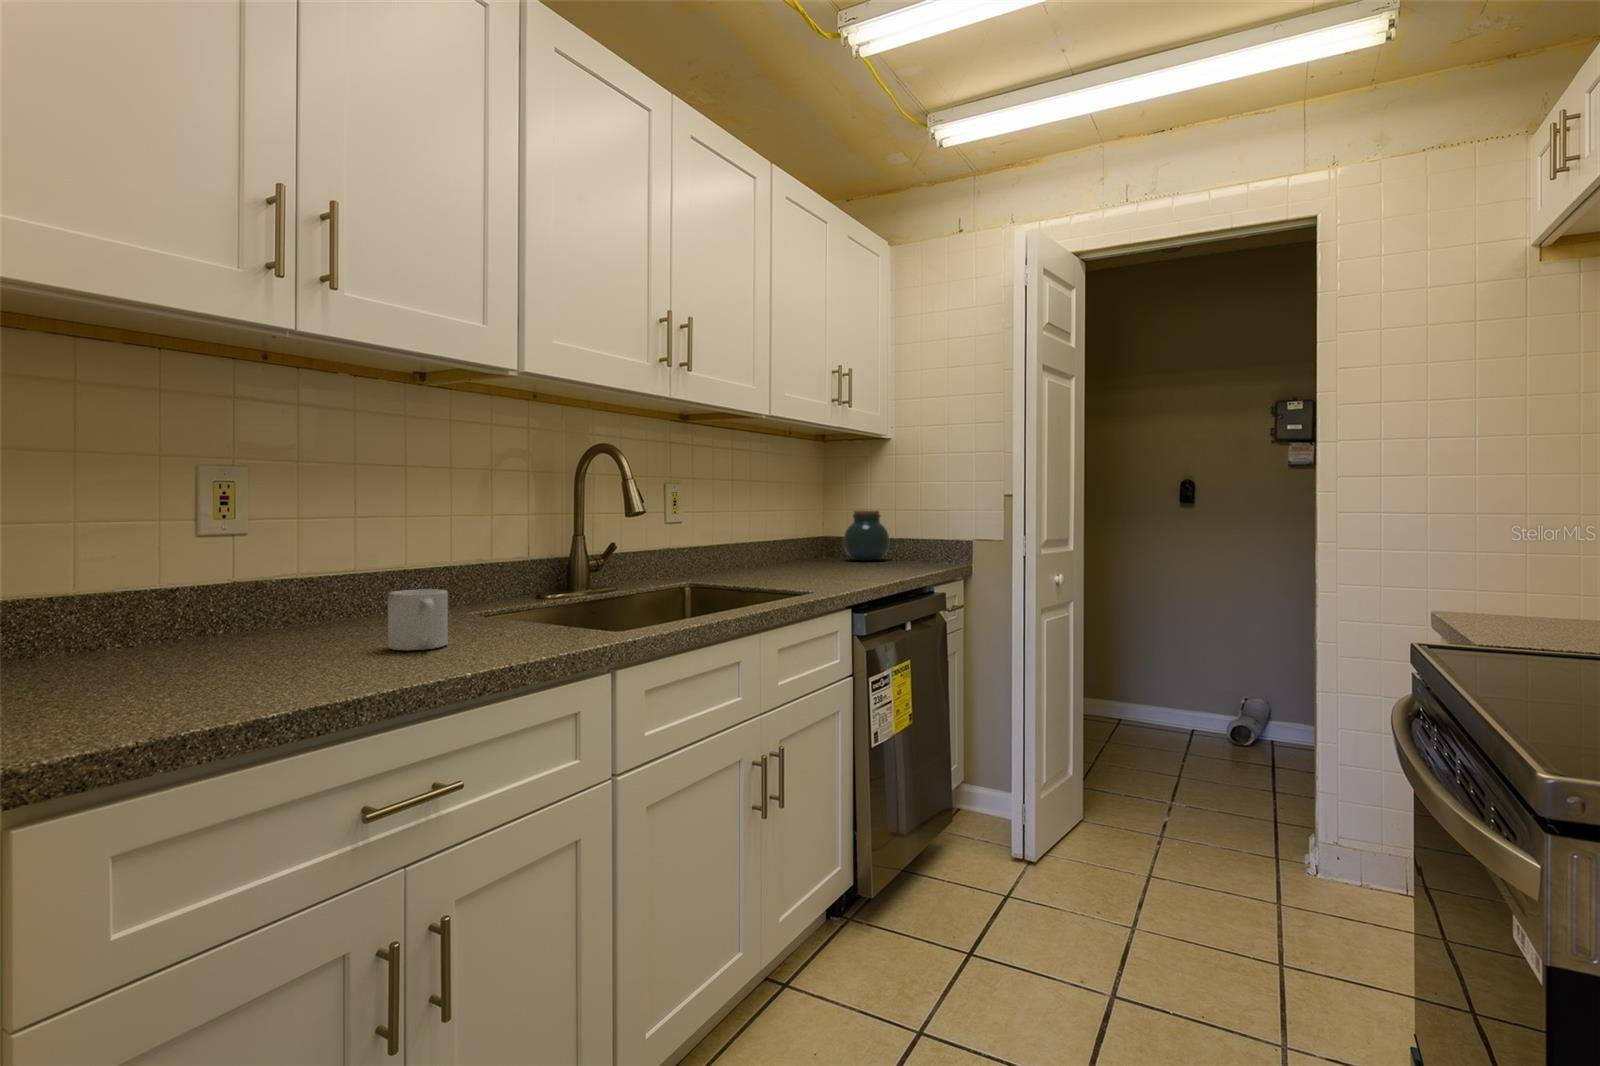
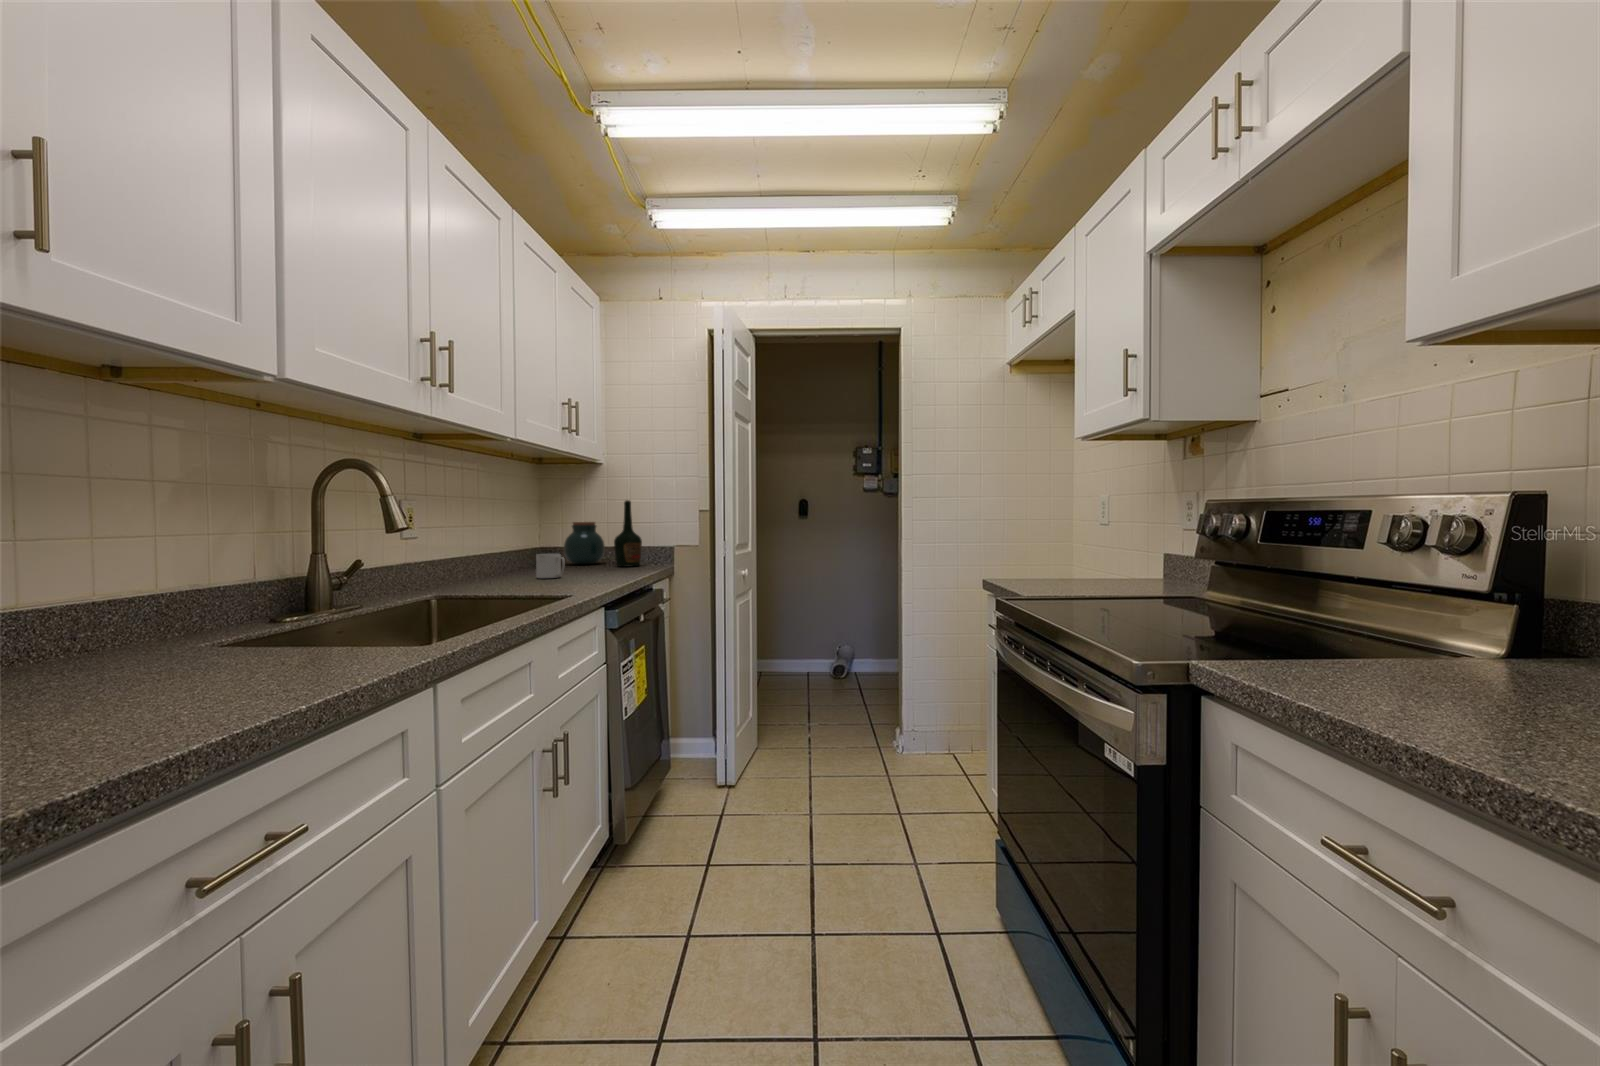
bottle: none [895,484,929,565] -> present [614,500,642,567]
mug: present [388,589,448,650] -> present [536,554,565,578]

